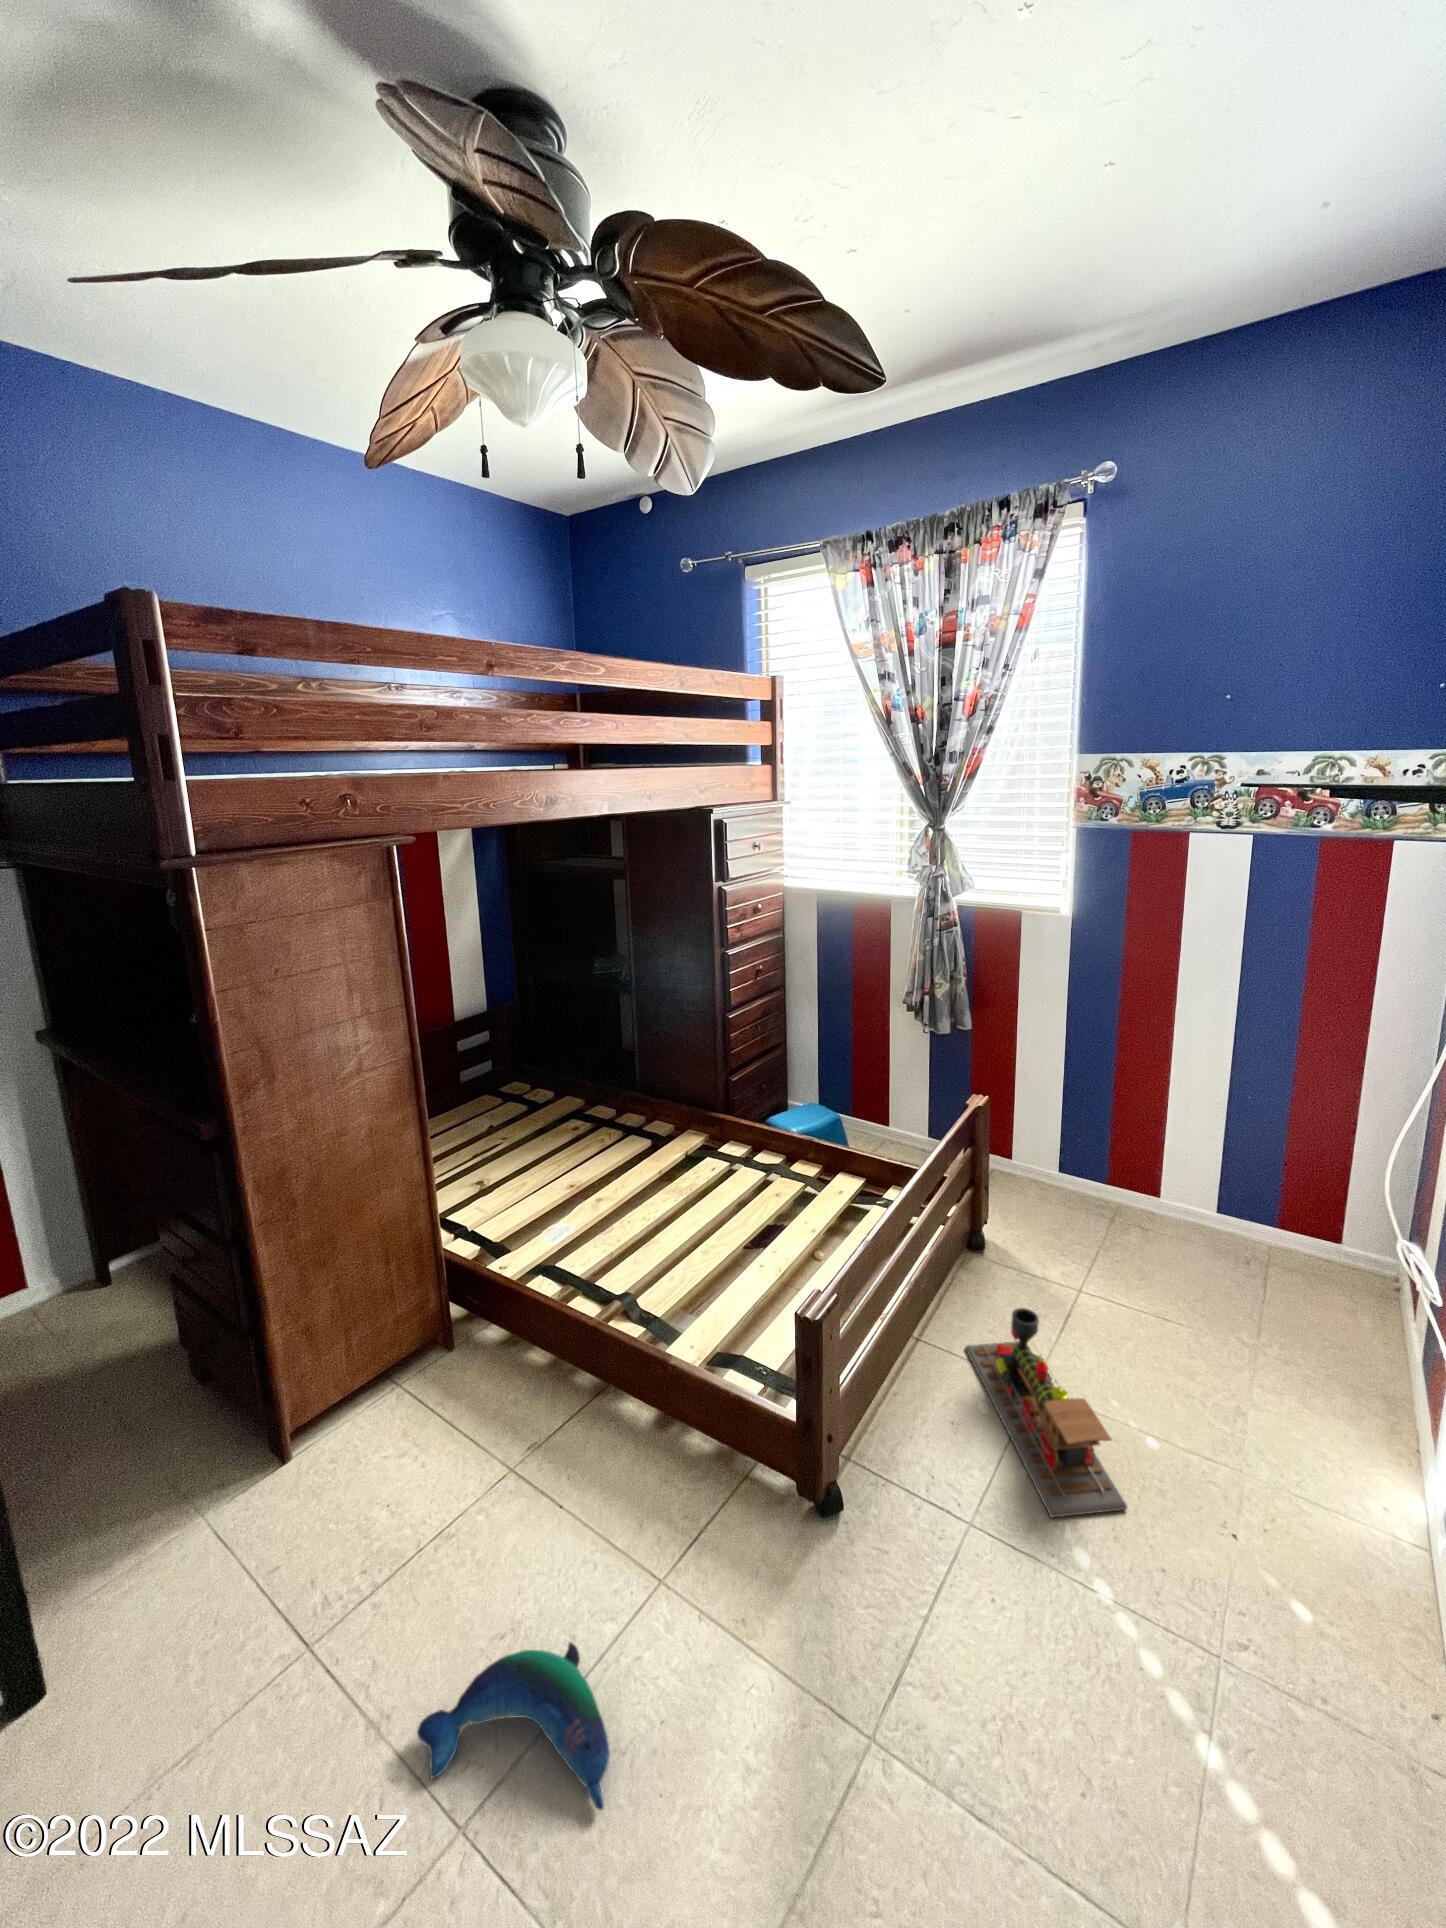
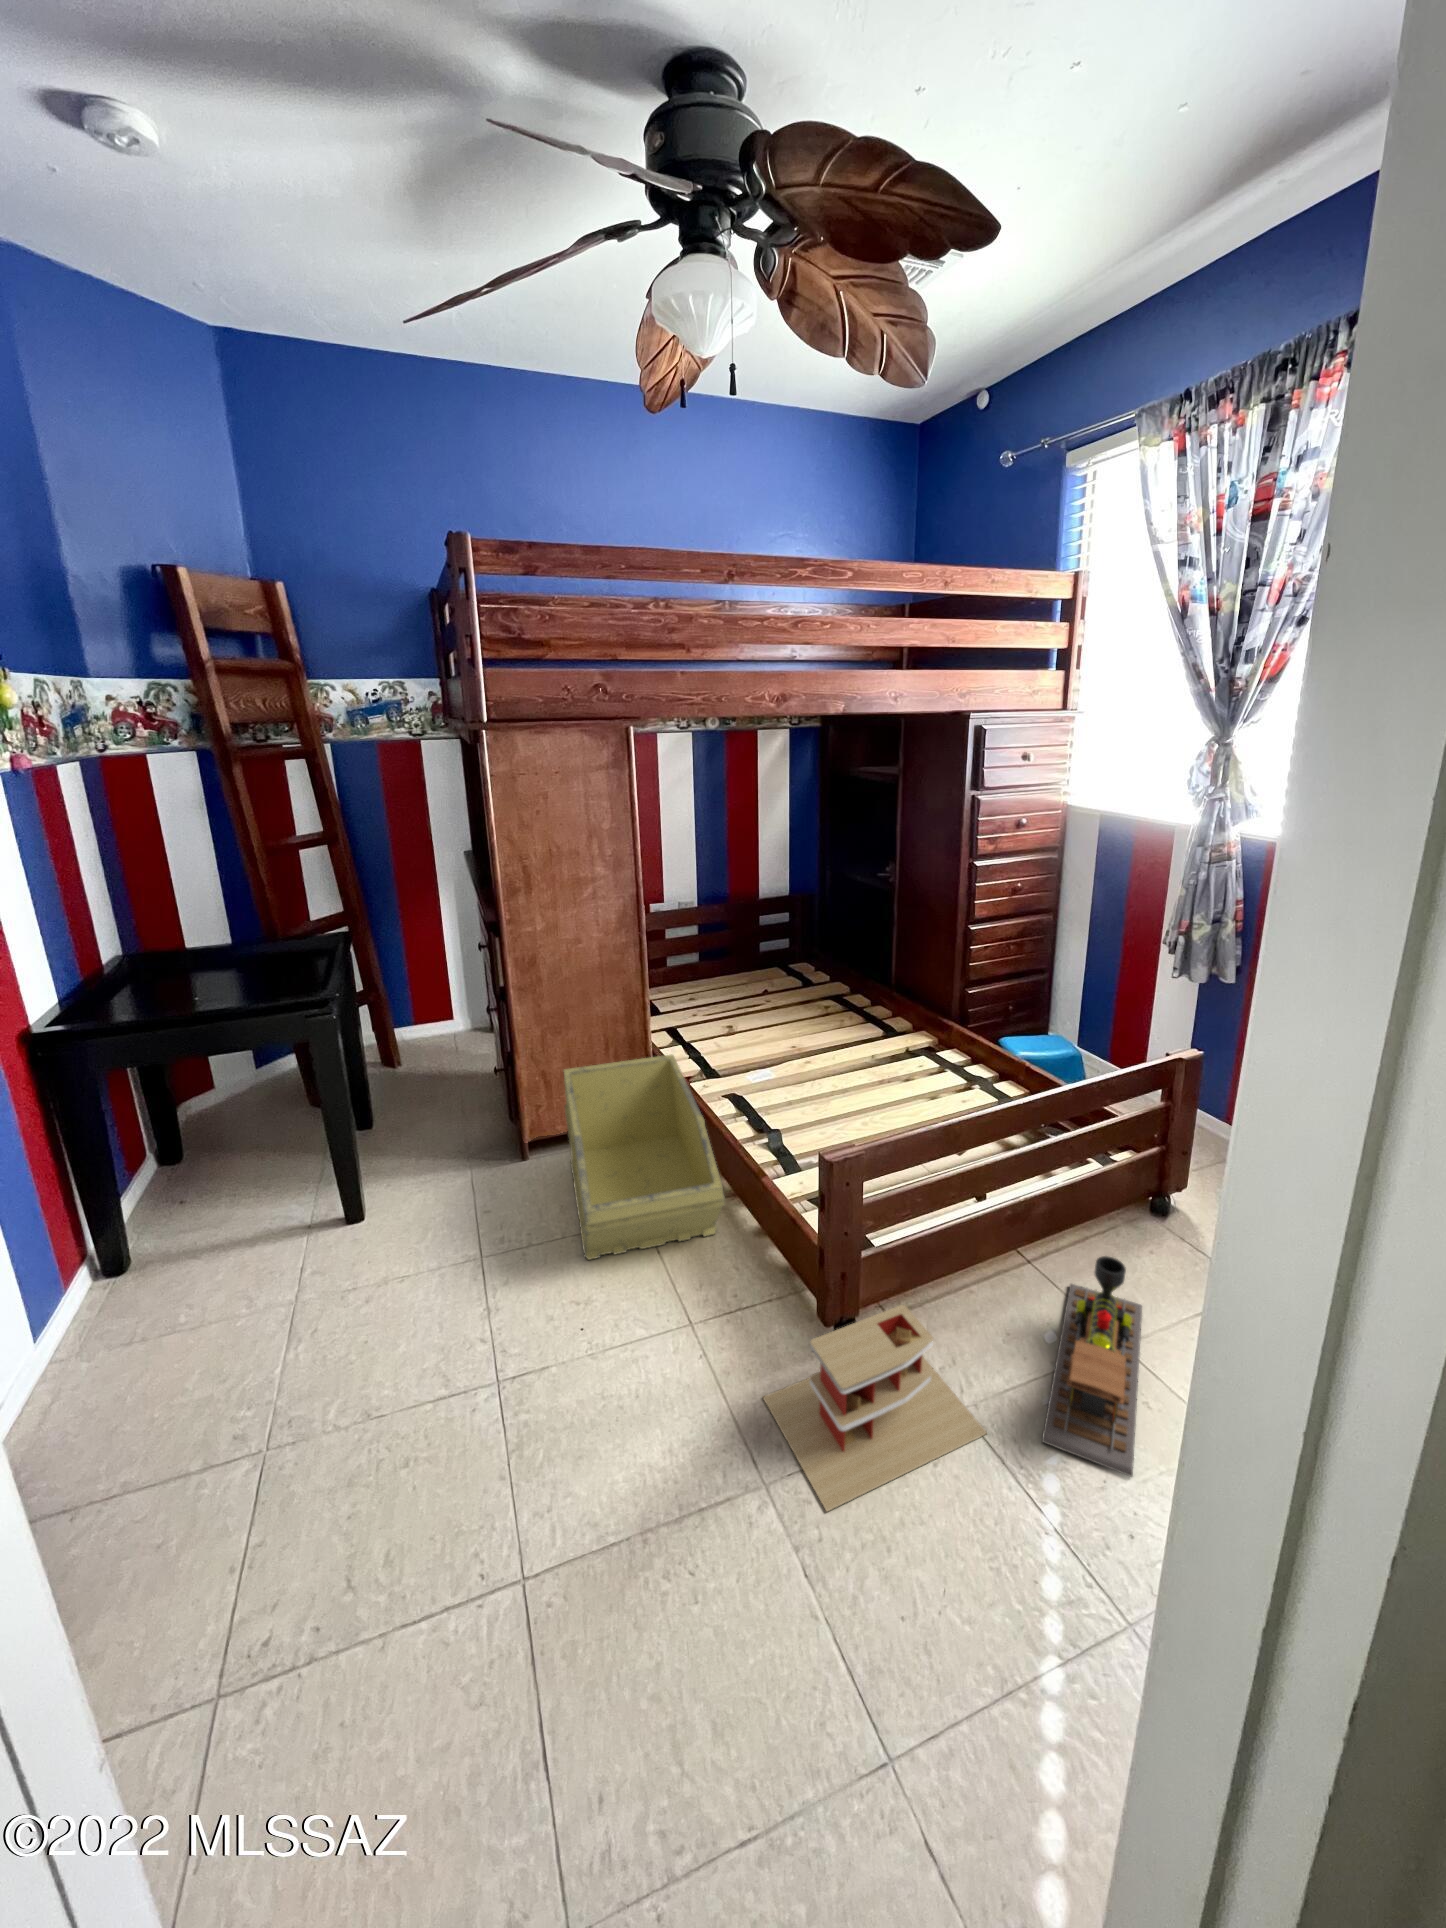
storage bin: none [333,1242,642,1571] -> present [564,1054,725,1260]
toy house: none [798,1441,1009,1723] -> present [763,1305,987,1511]
plush toy: present [417,1642,610,1810] -> none [501,1305,603,1416]

